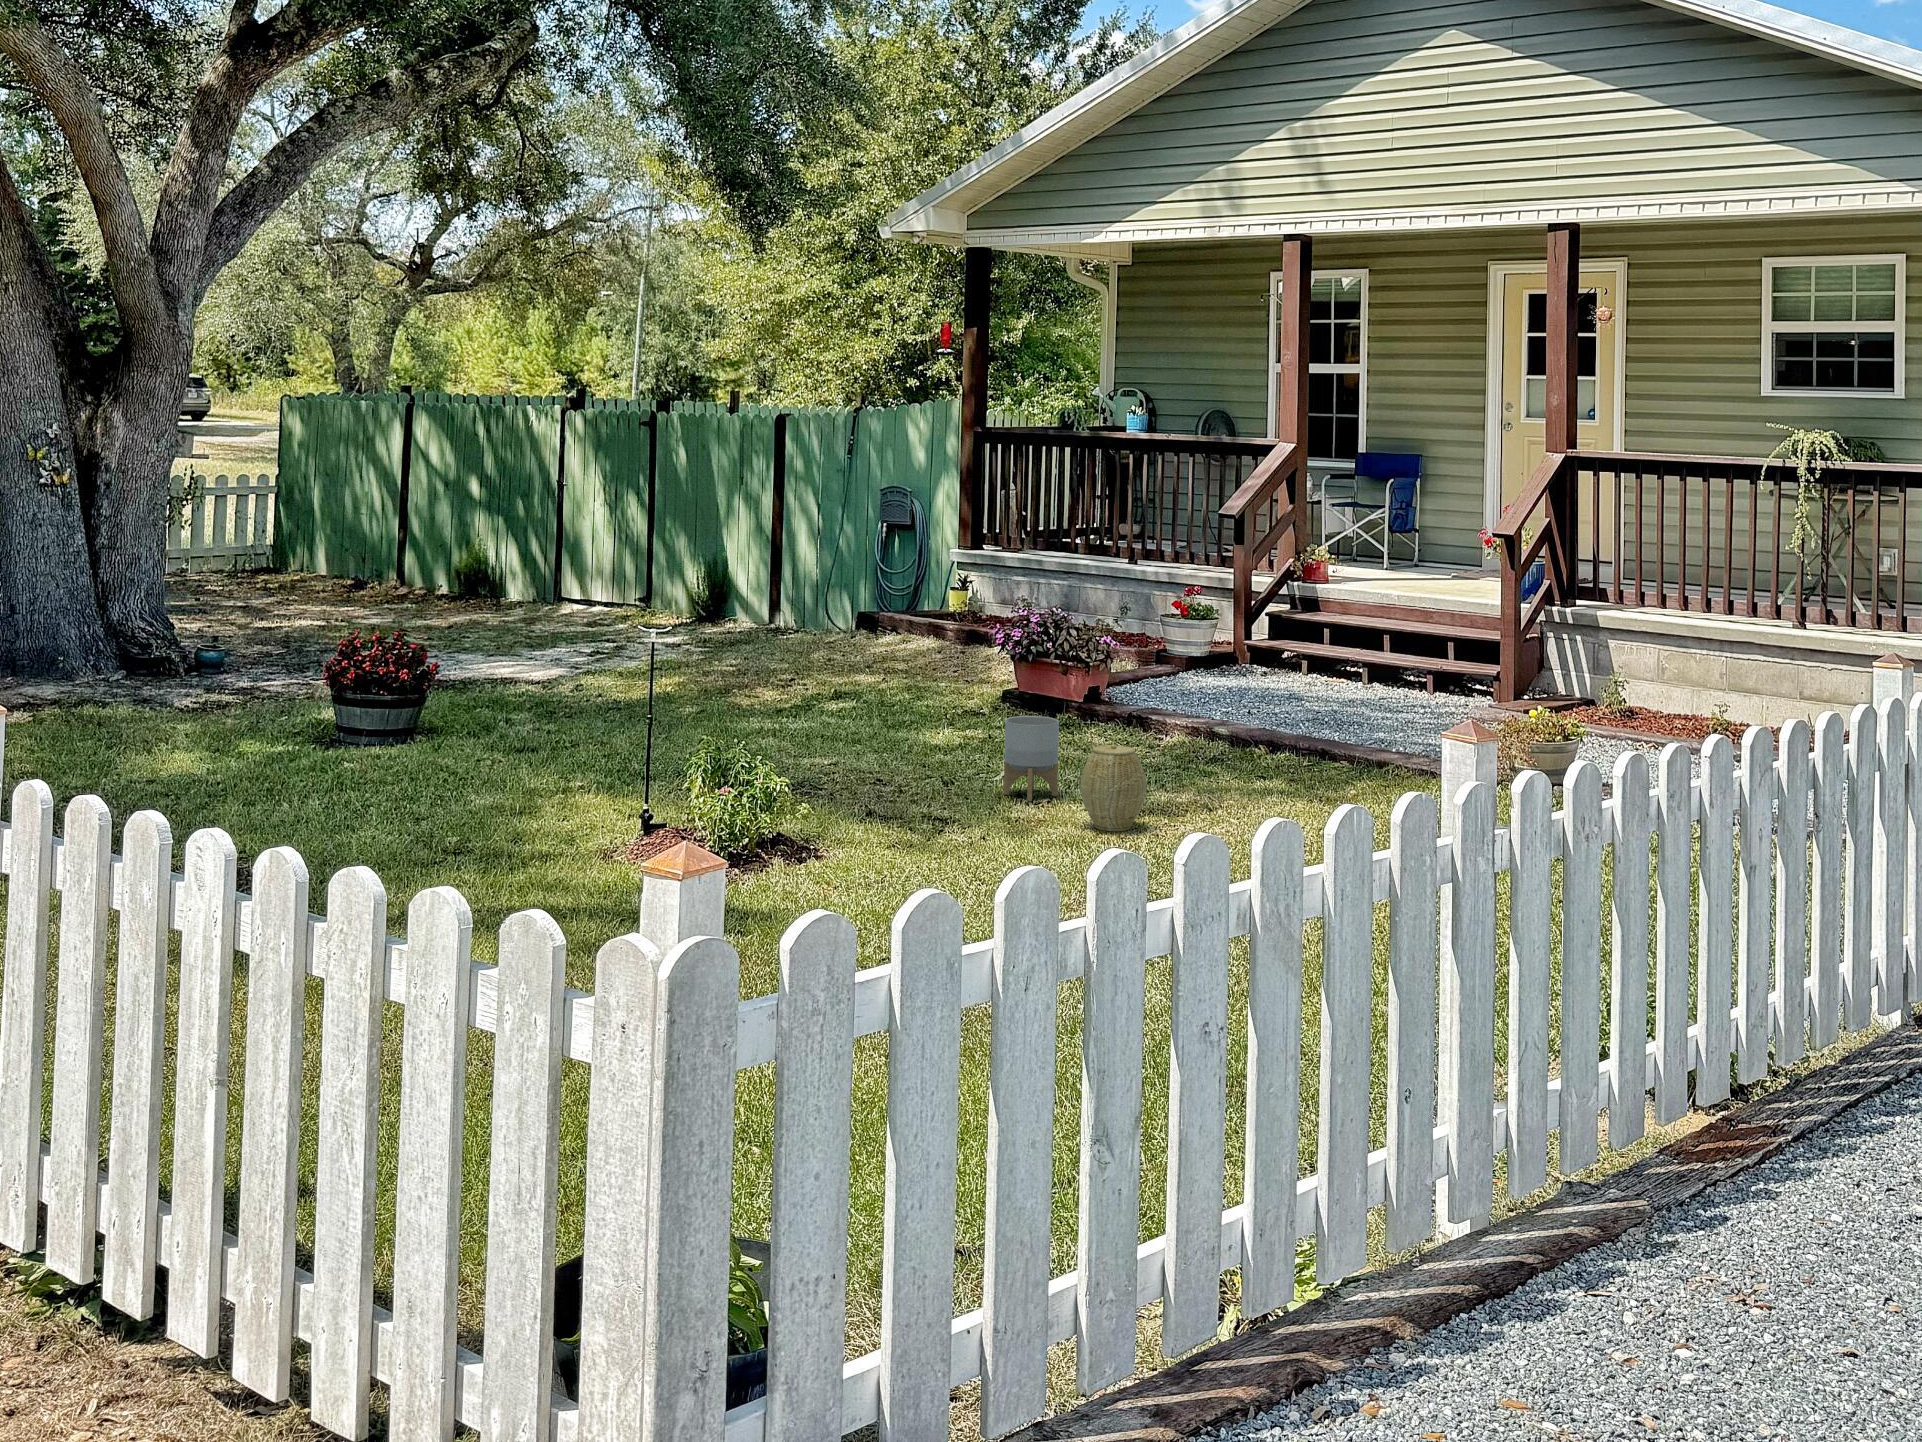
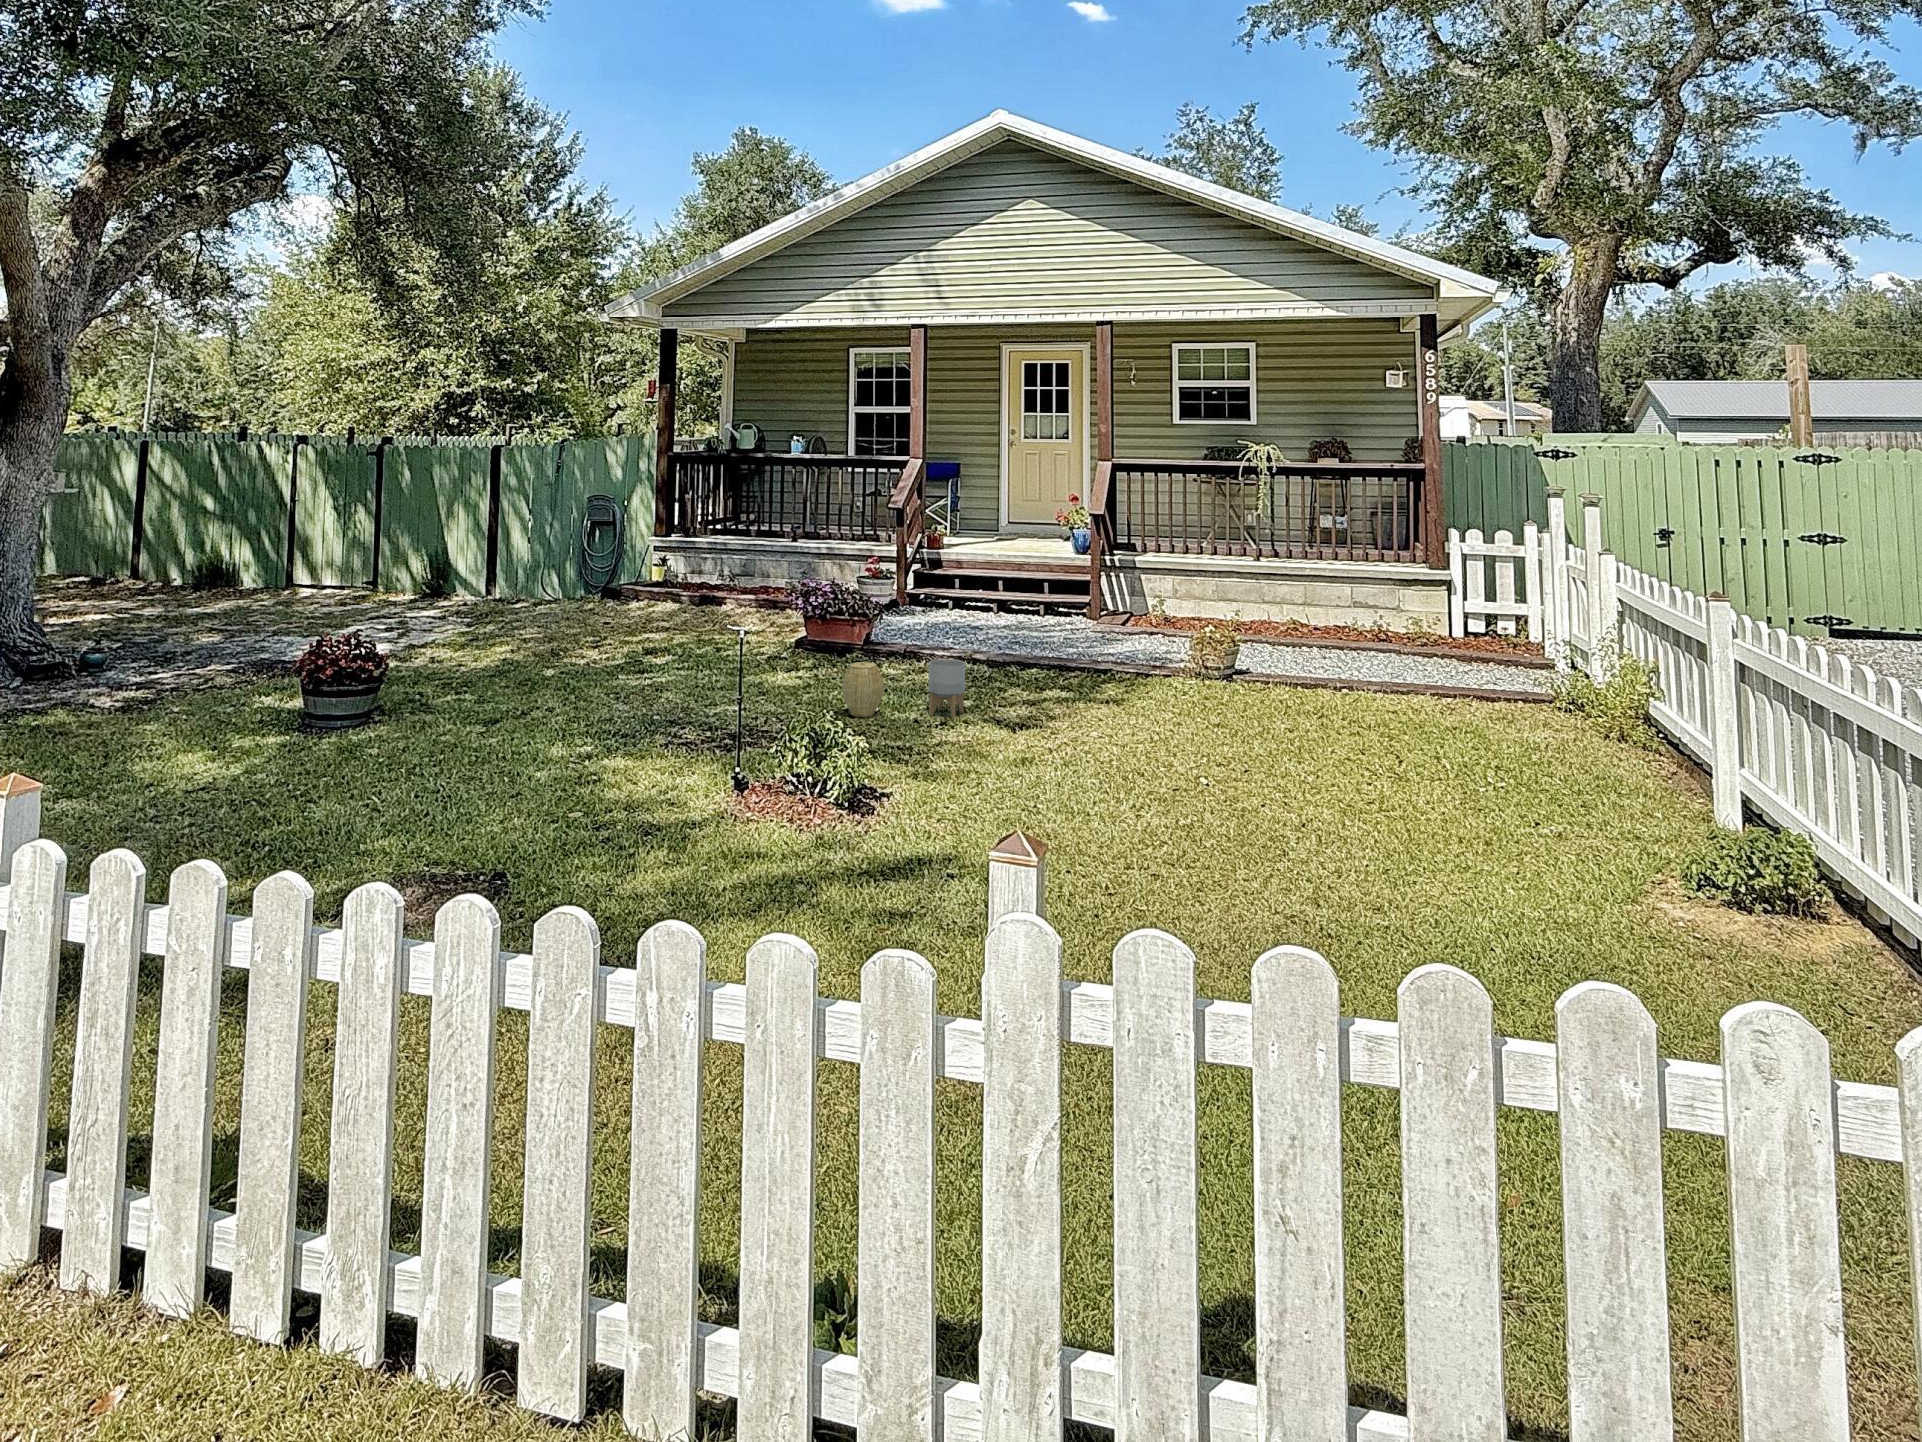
woven basket: present [1080,744,1146,831] -> present [842,662,884,717]

